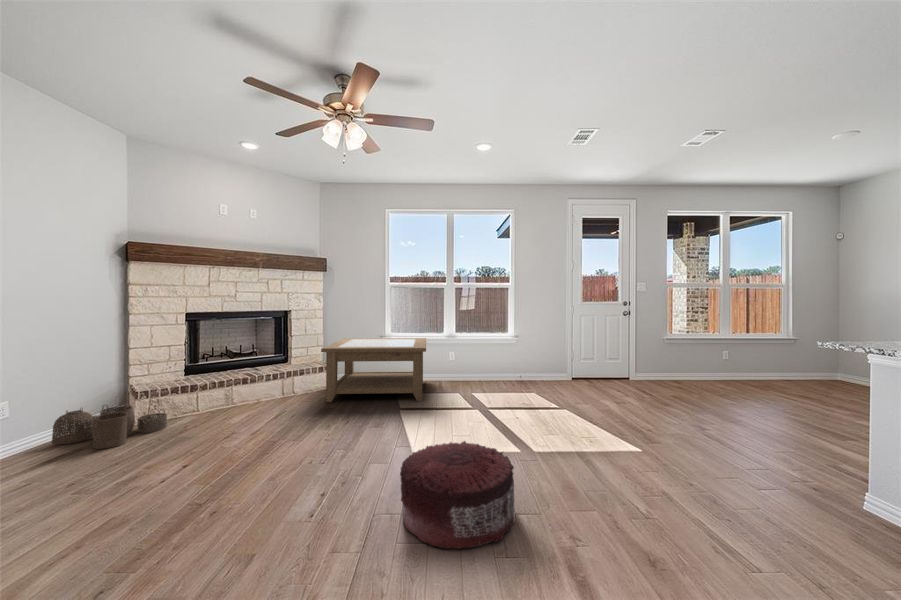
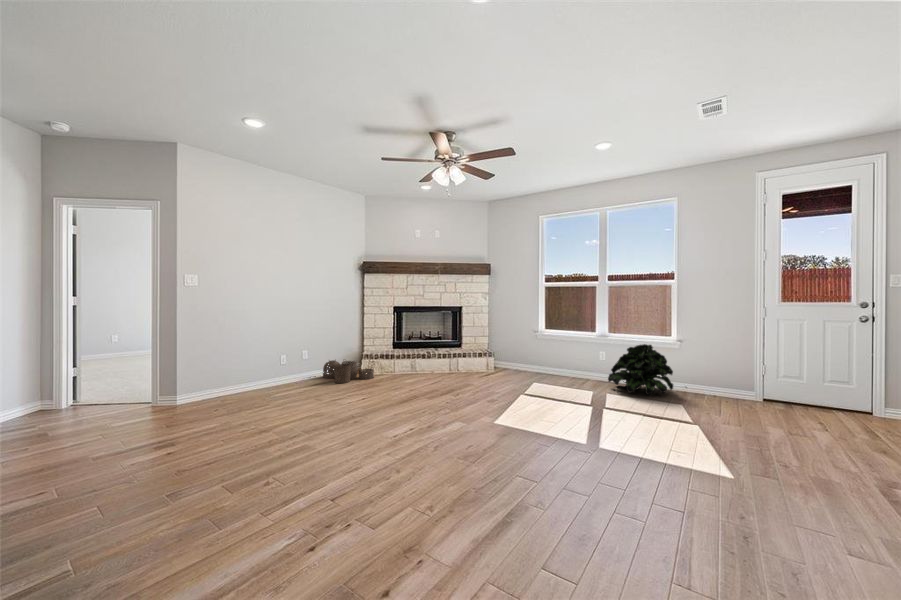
coffee table: present [321,338,426,402] -> none [470,331,576,391]
potted plant: none [466,342,522,390] -> present [608,344,673,395]
pouf: present [400,441,515,549] -> none [421,411,518,491]

